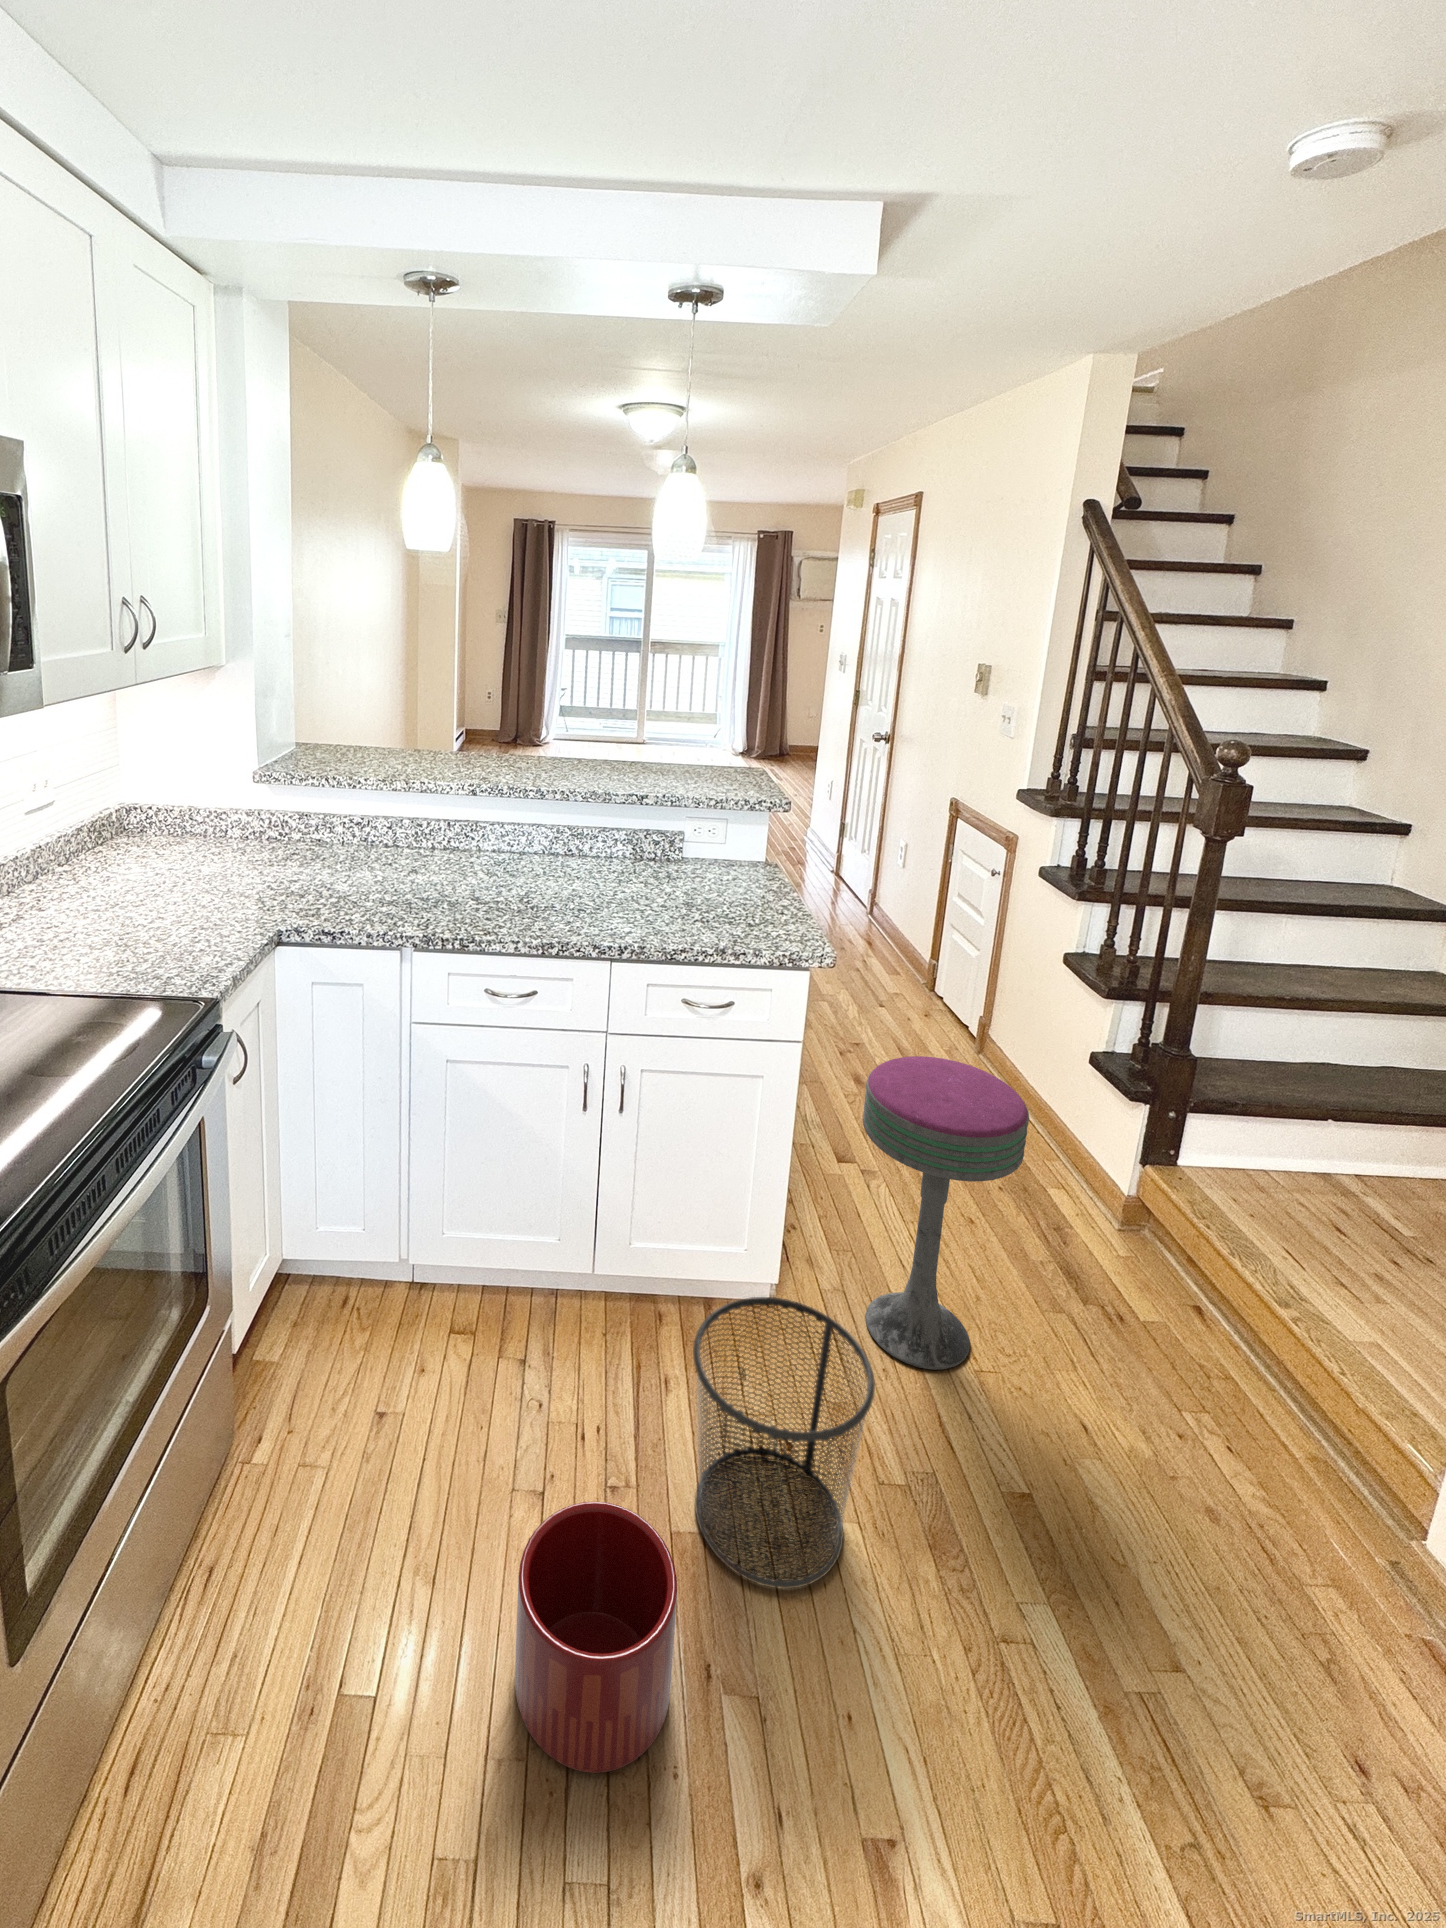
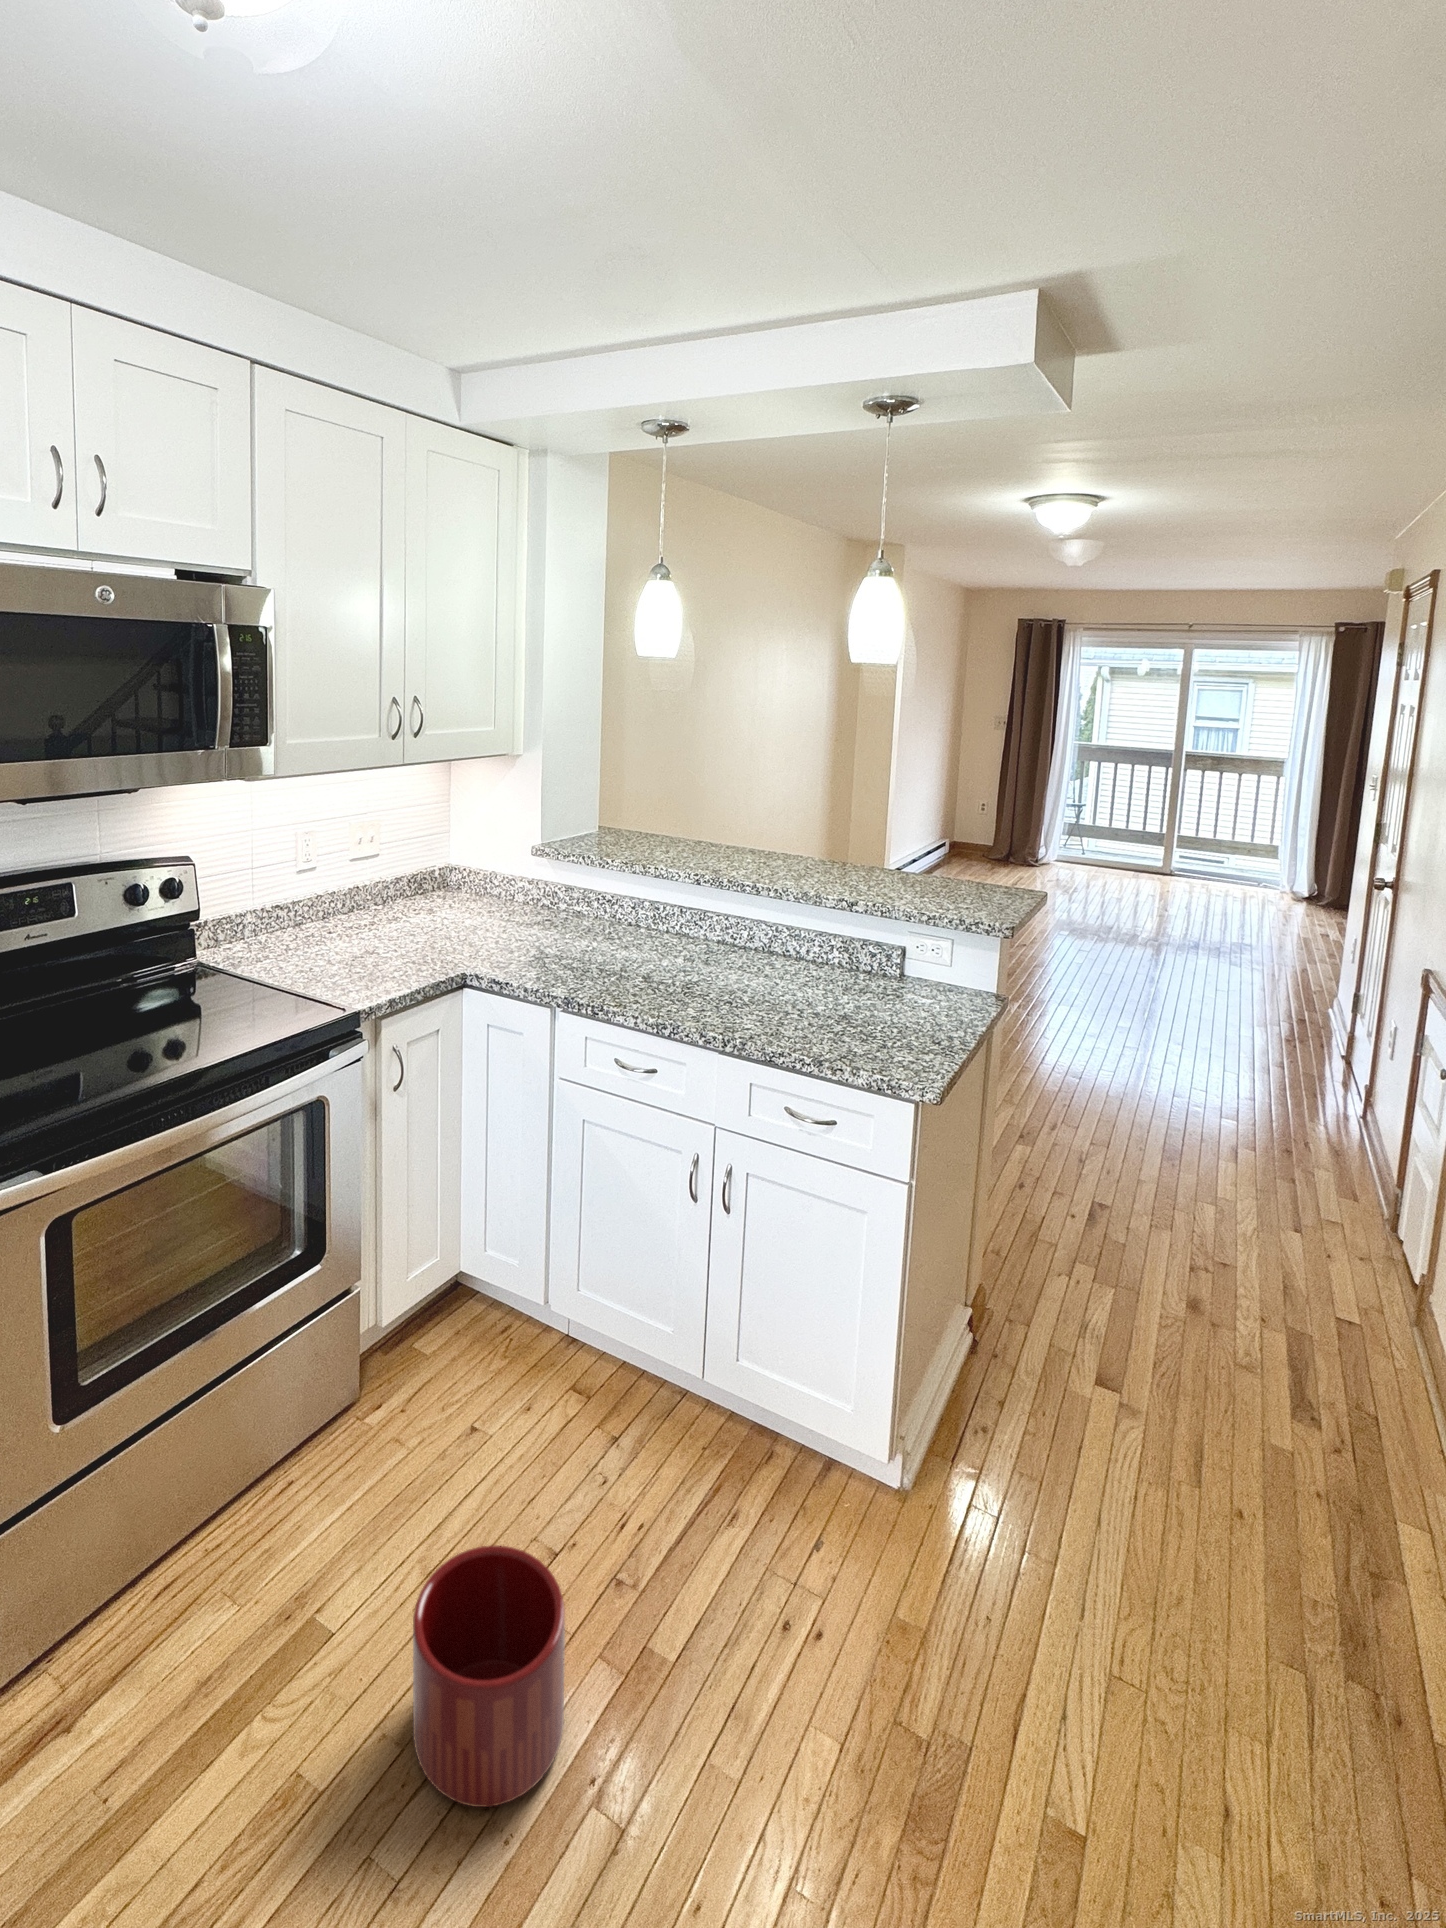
bar stool: present [863,1056,1029,1370] -> none [993,1247,1213,1676]
waste bin: present [693,1297,875,1589] -> none [659,1438,857,1781]

